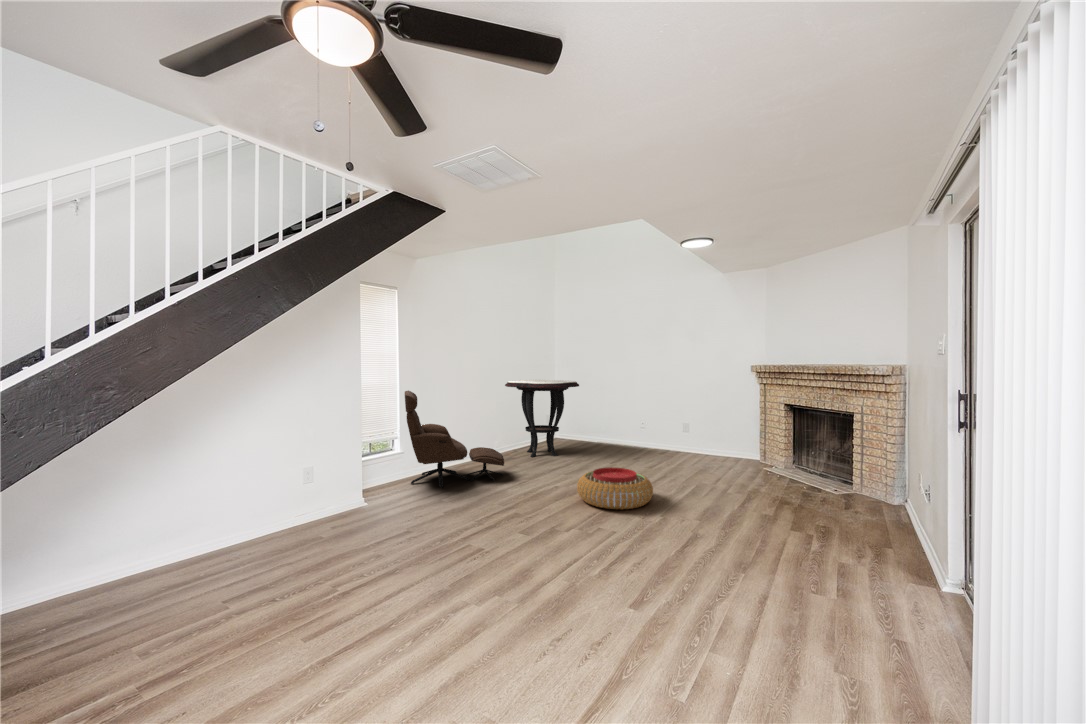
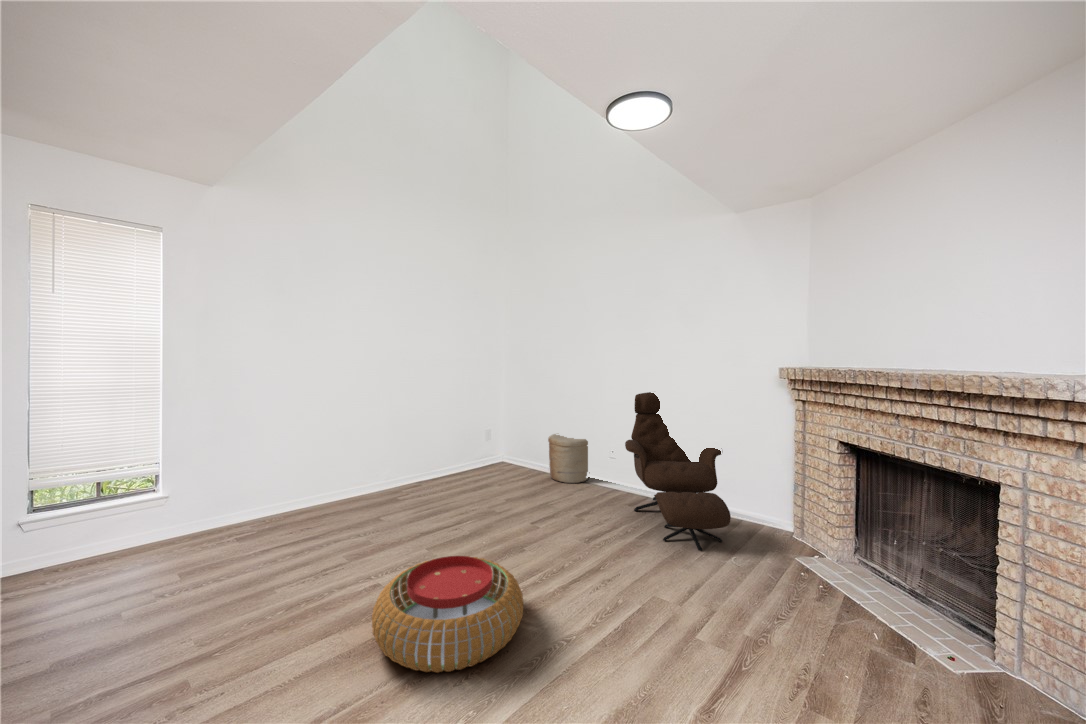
side table: present [505,380,579,457] -> none [415,382,522,493]
lounge chair: present [405,390,504,487] -> present [625,392,731,551]
woven basket: none [590,416,621,449] -> present [548,434,588,483]

